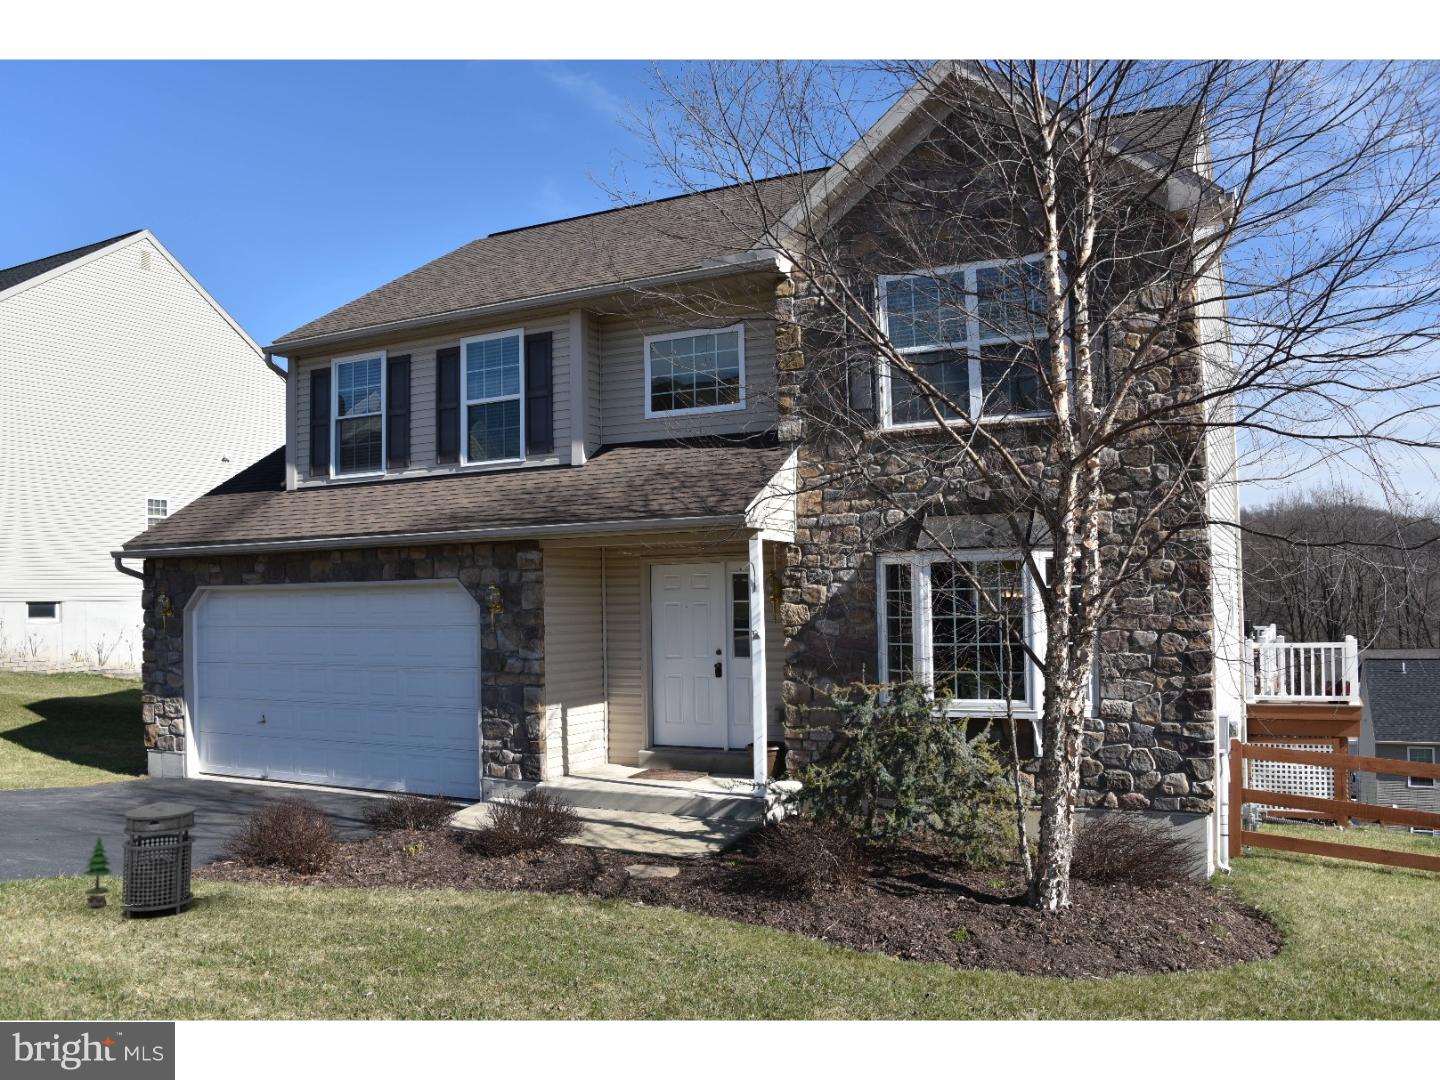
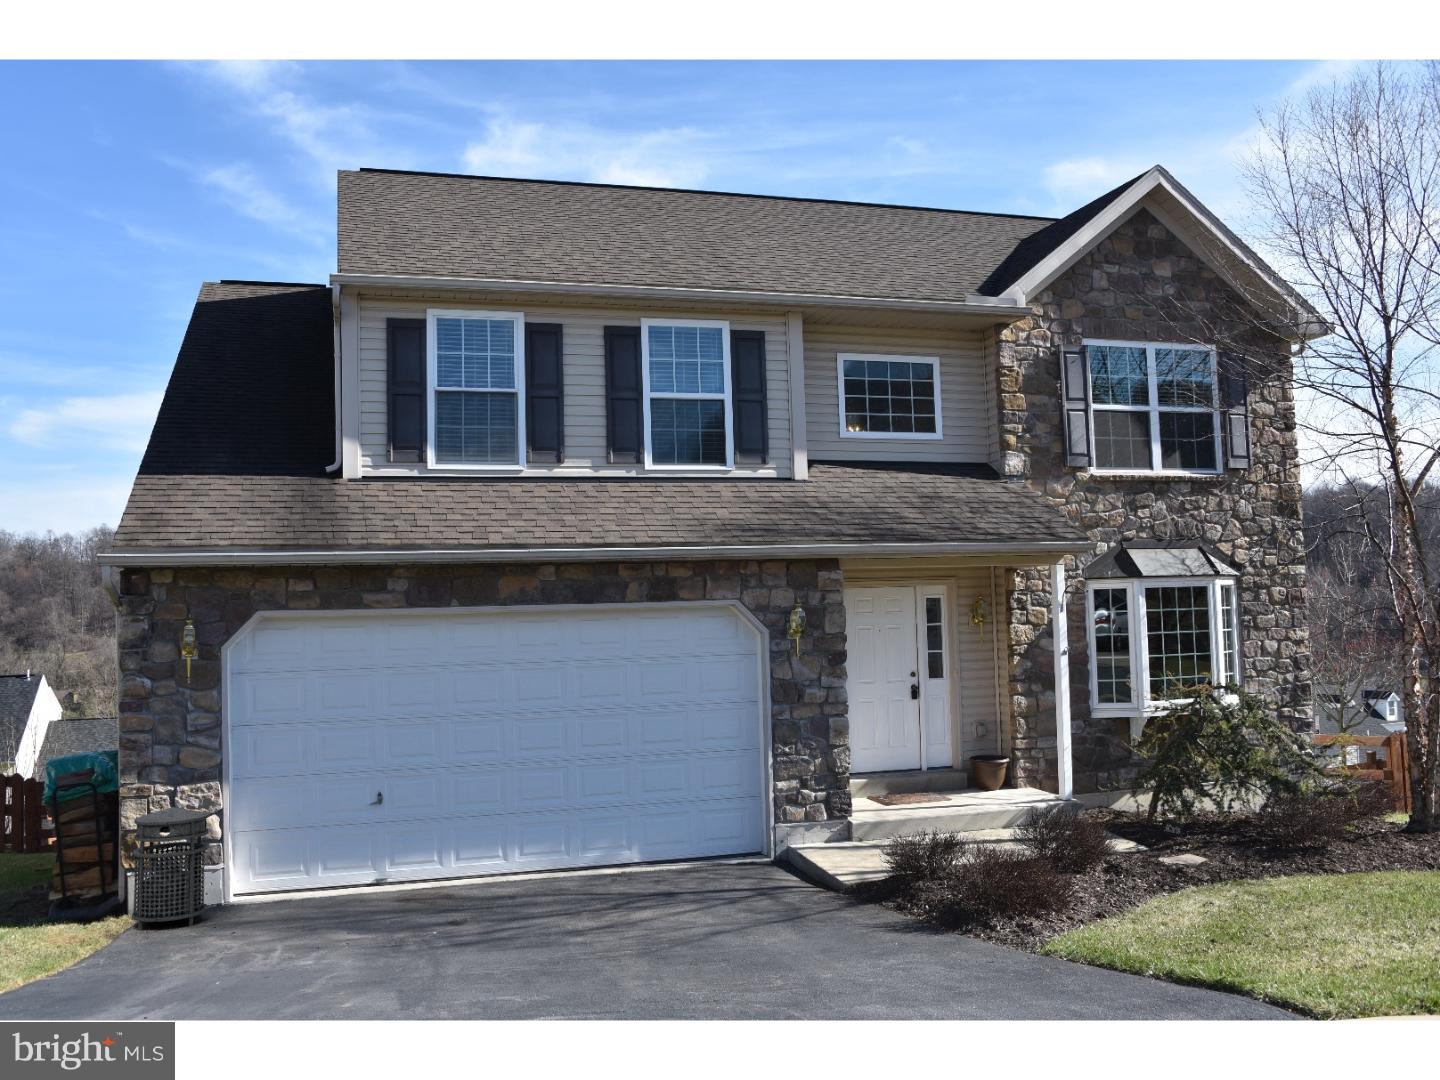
potted tree: present [84,837,112,907] -> none [94,844,124,919]

